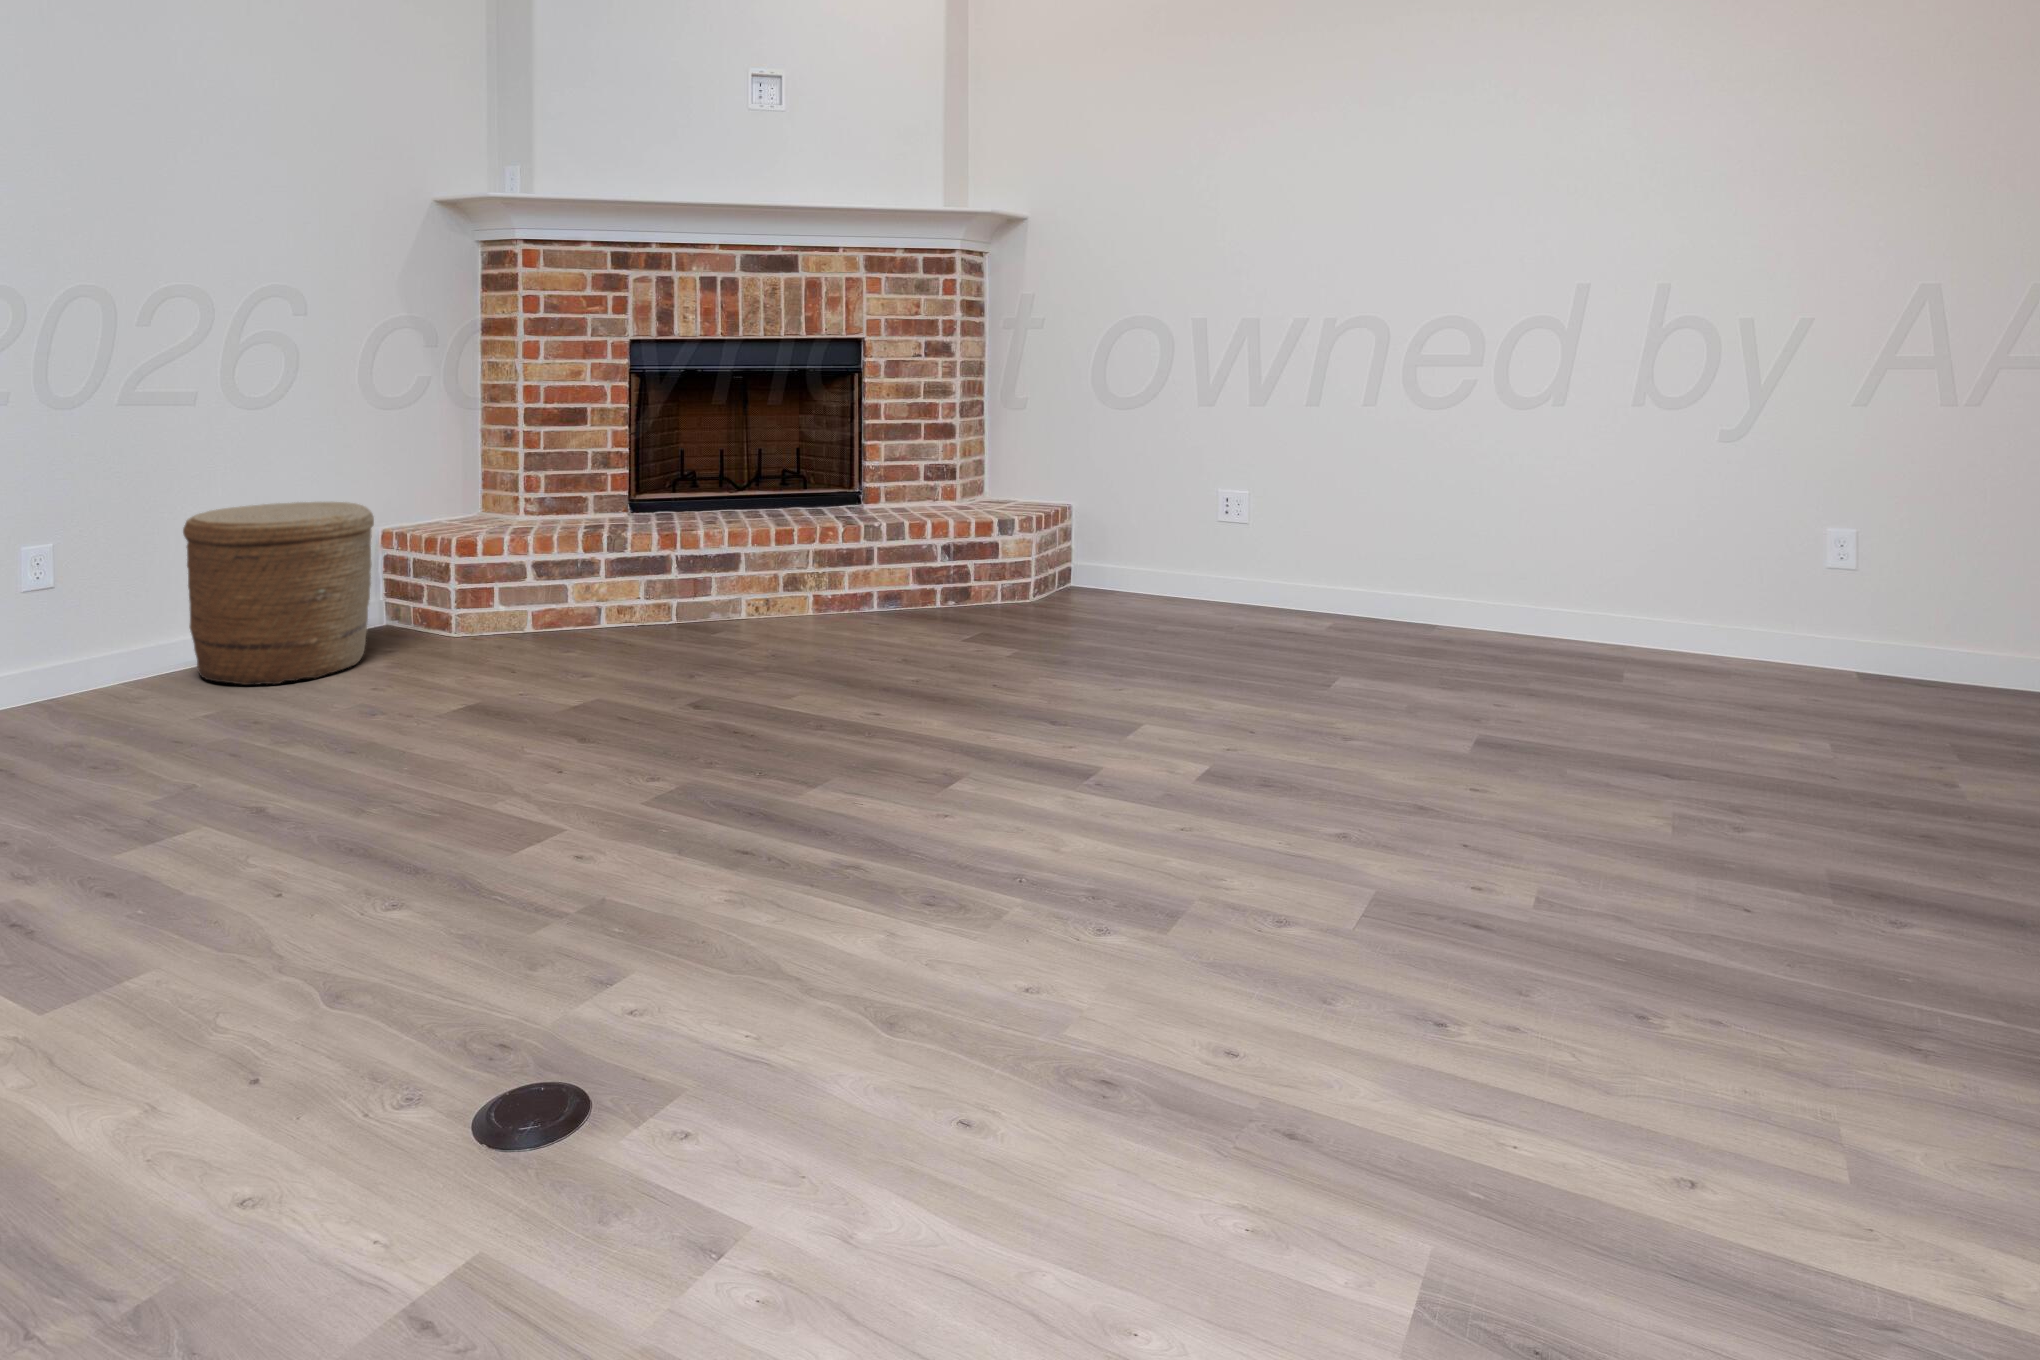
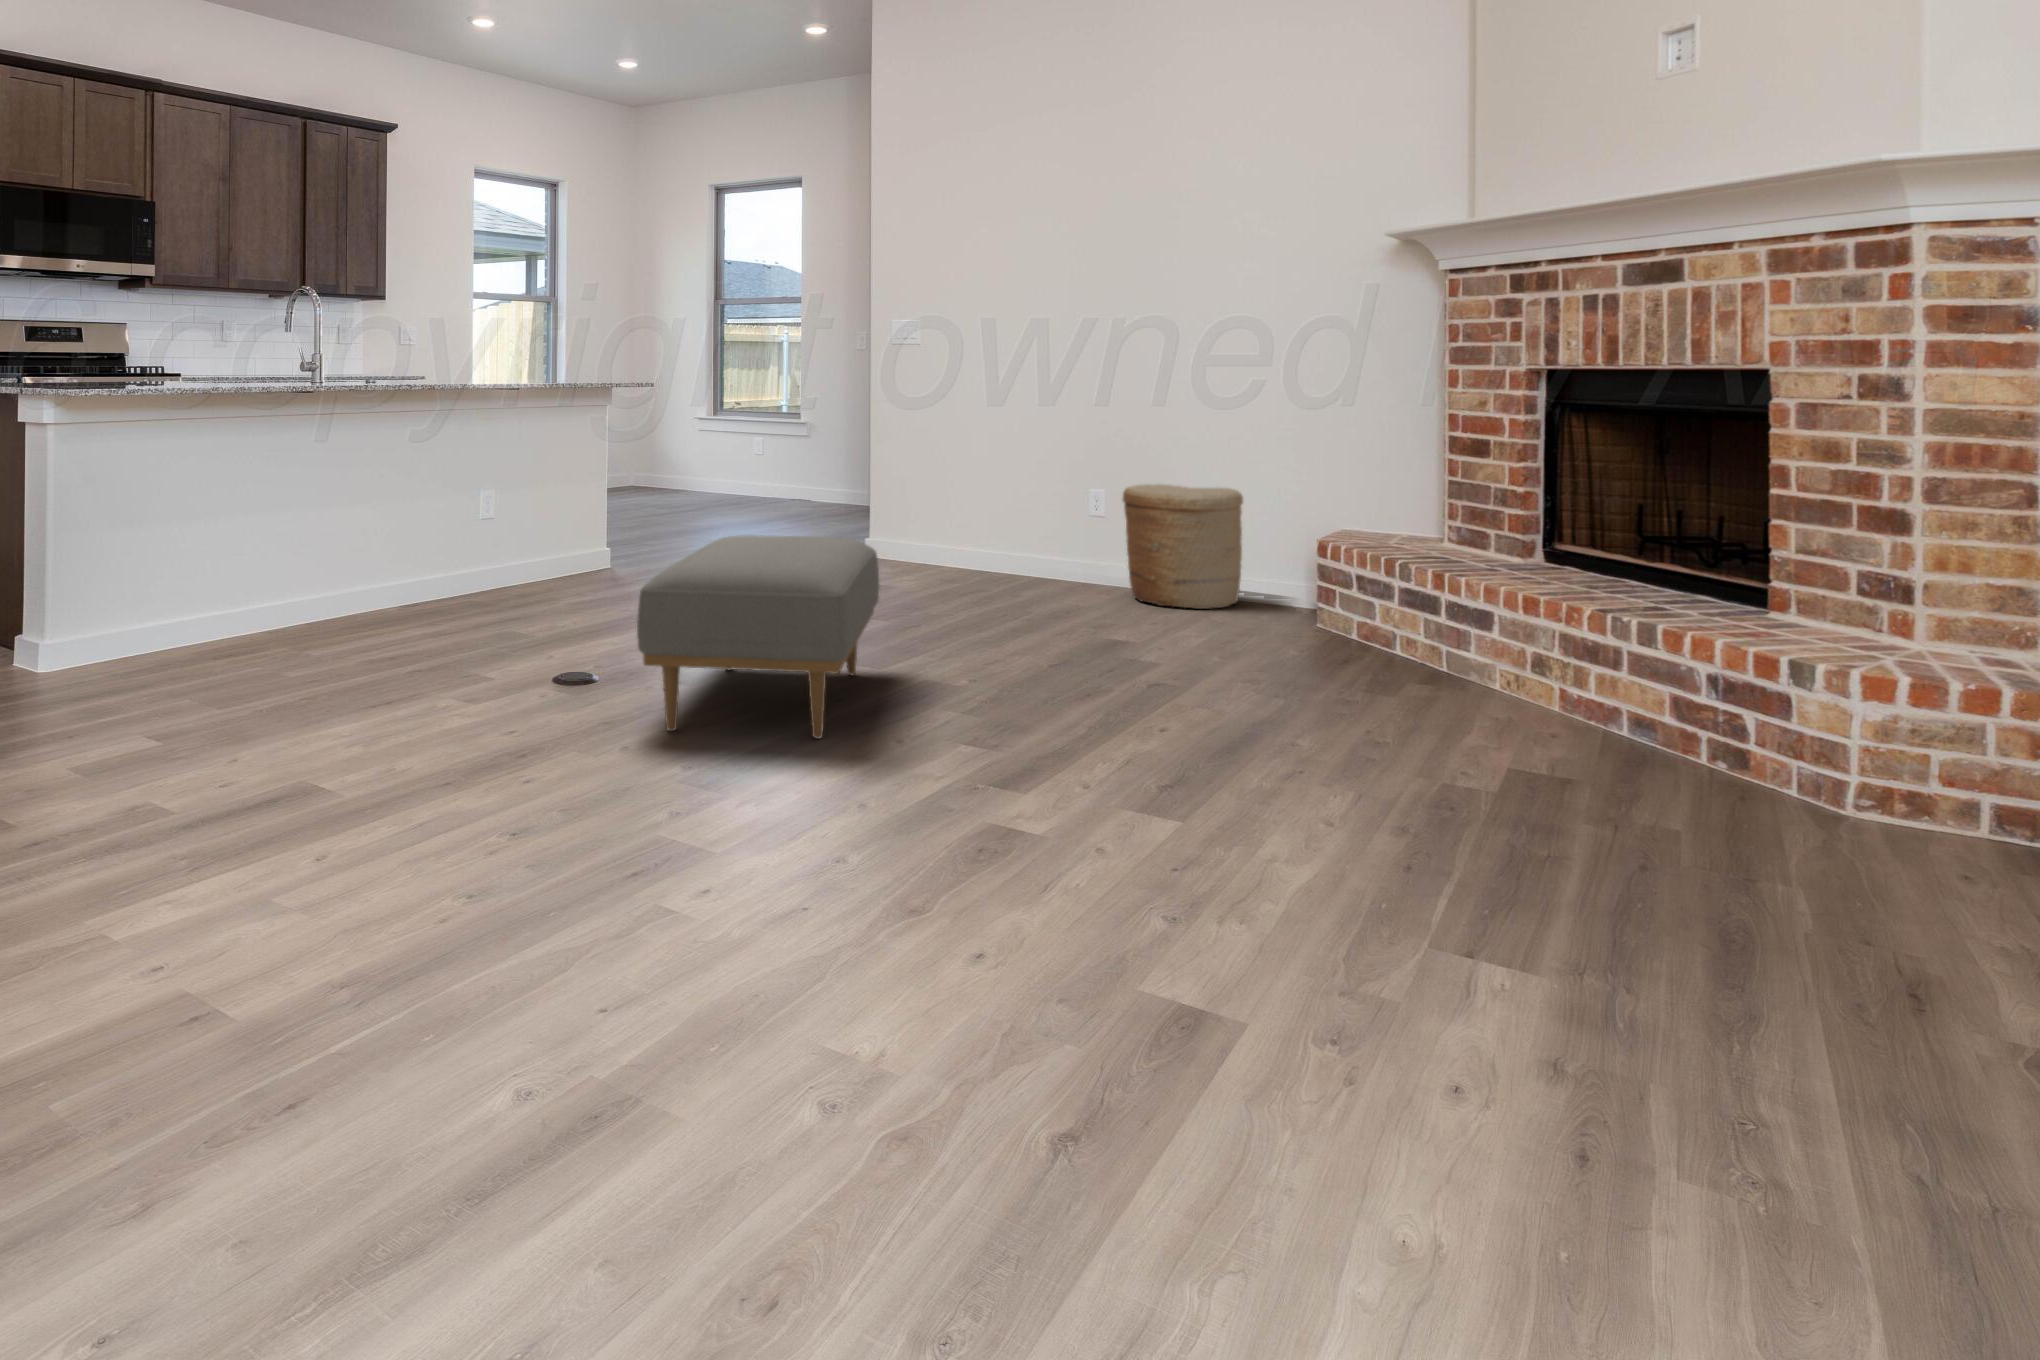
ottoman: none [473,616,983,952] -> present [637,535,879,739]

